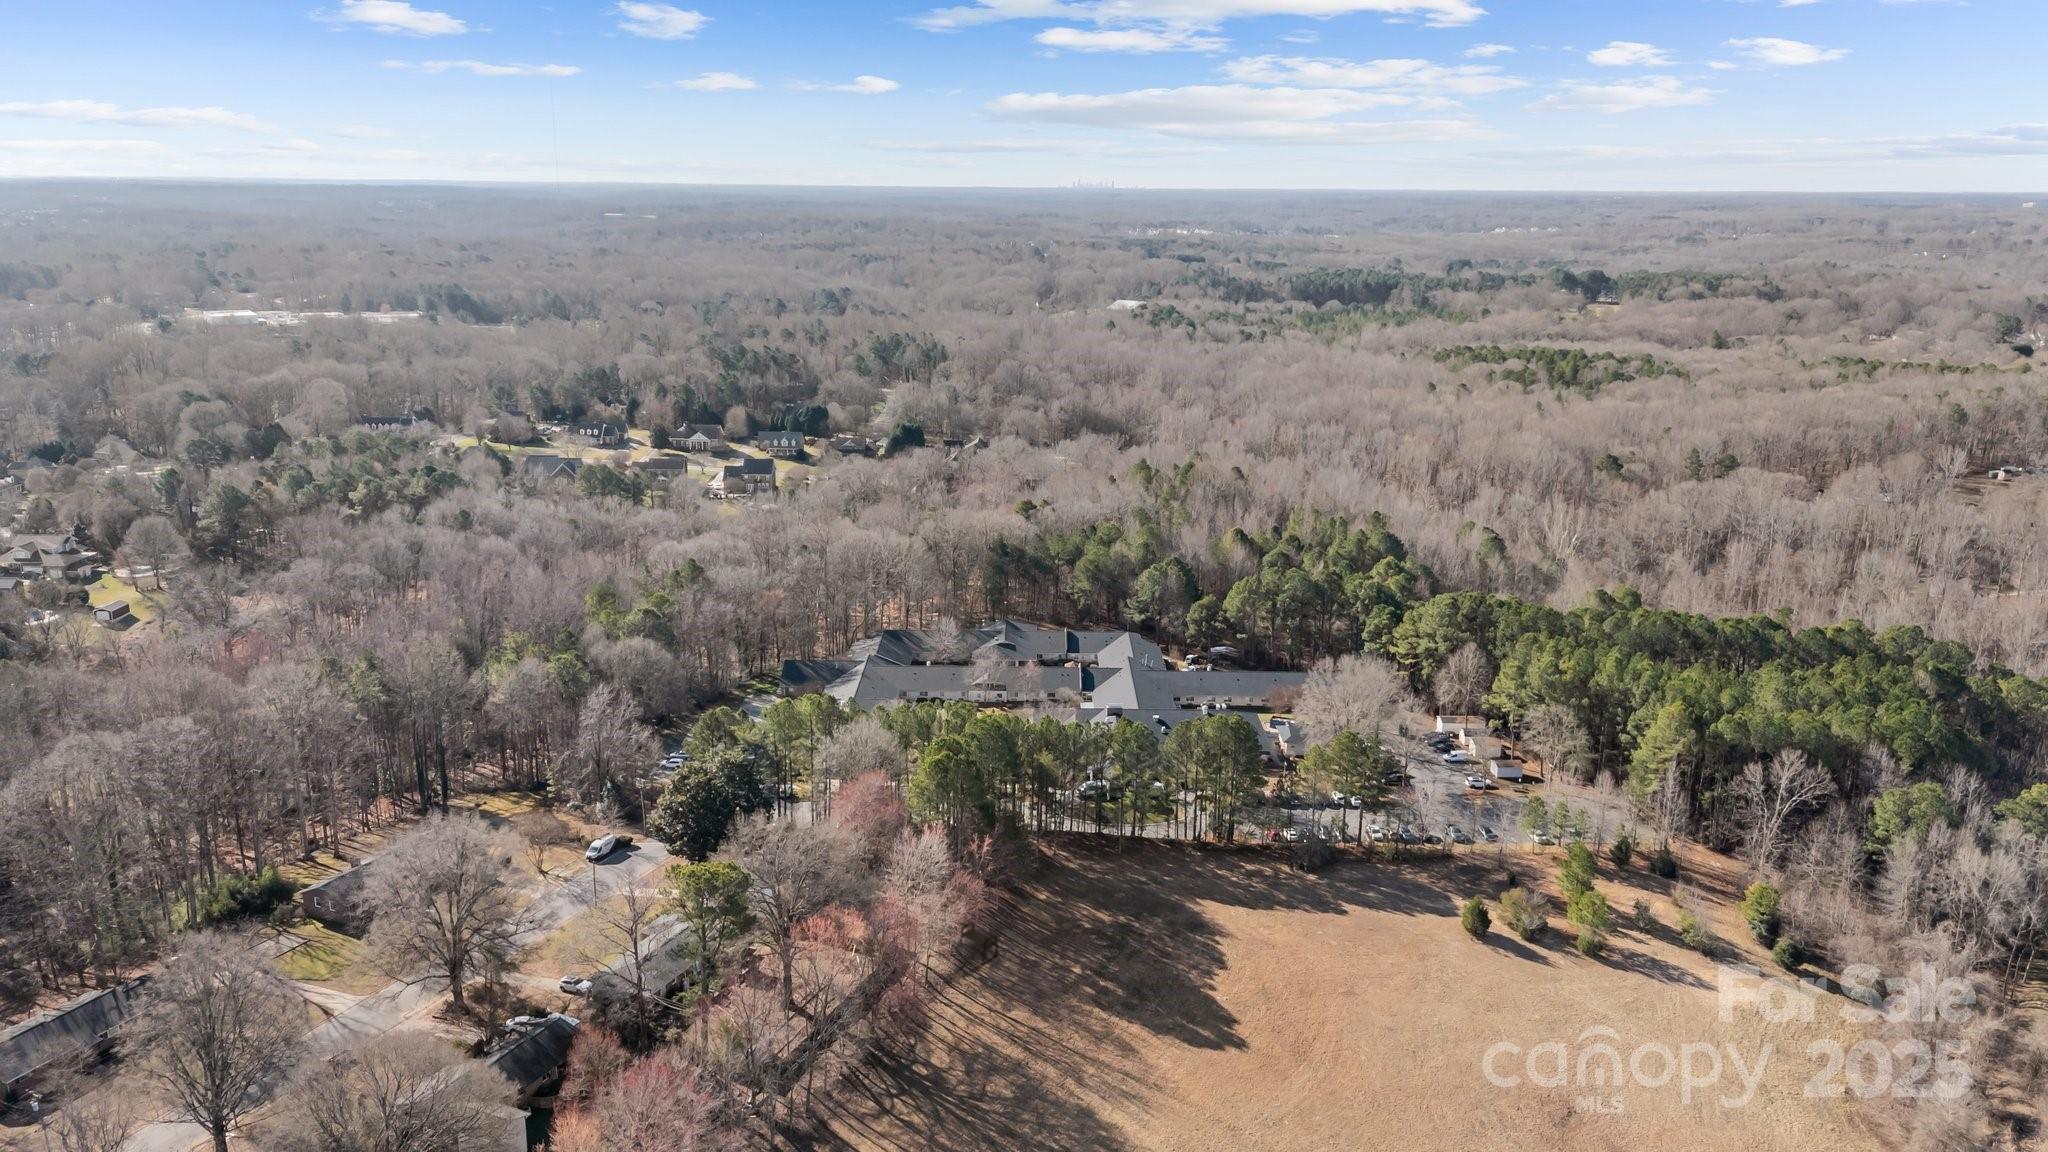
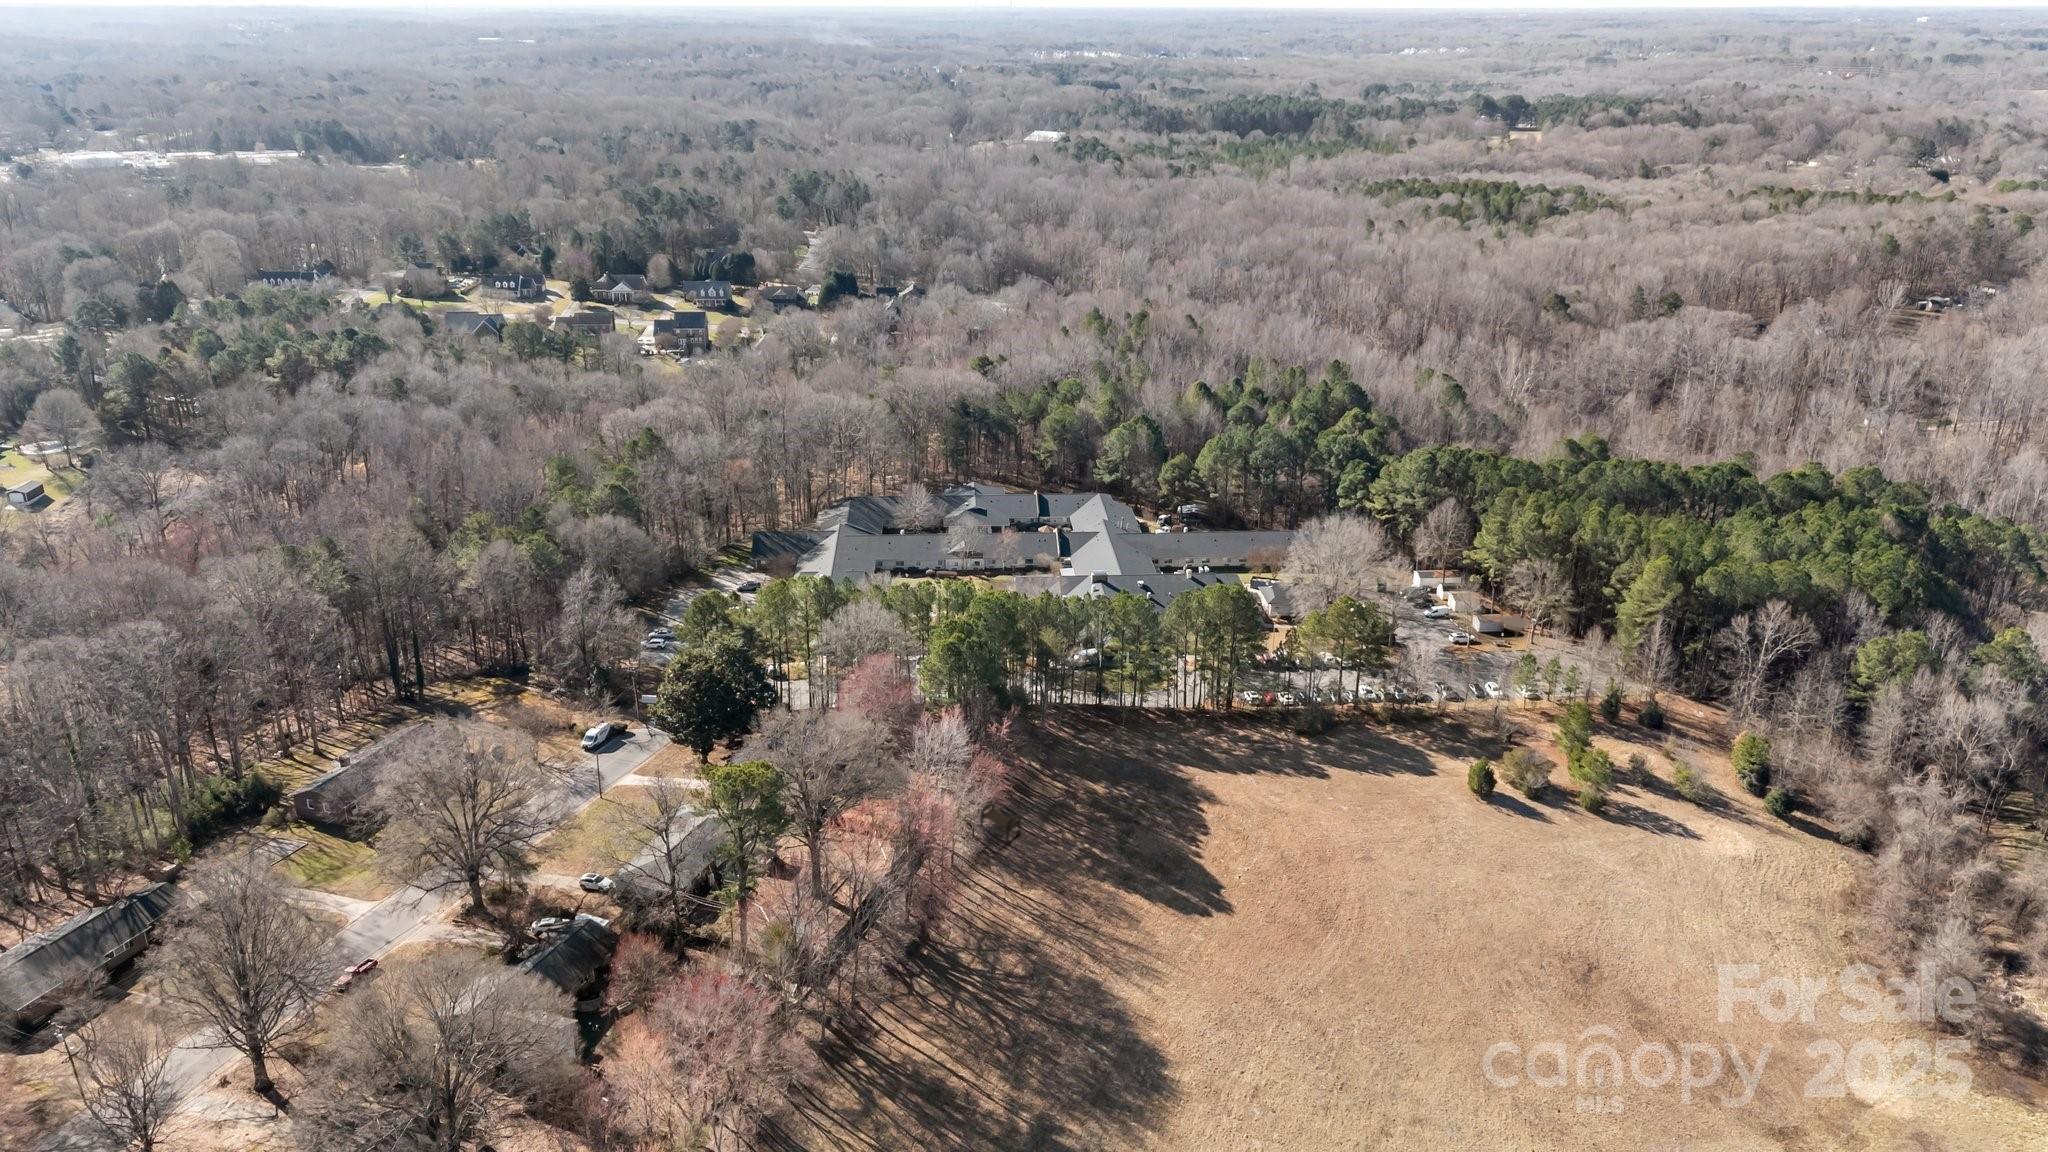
round table: none [1520,762,1551,784] -> present [1500,615,1528,637]

